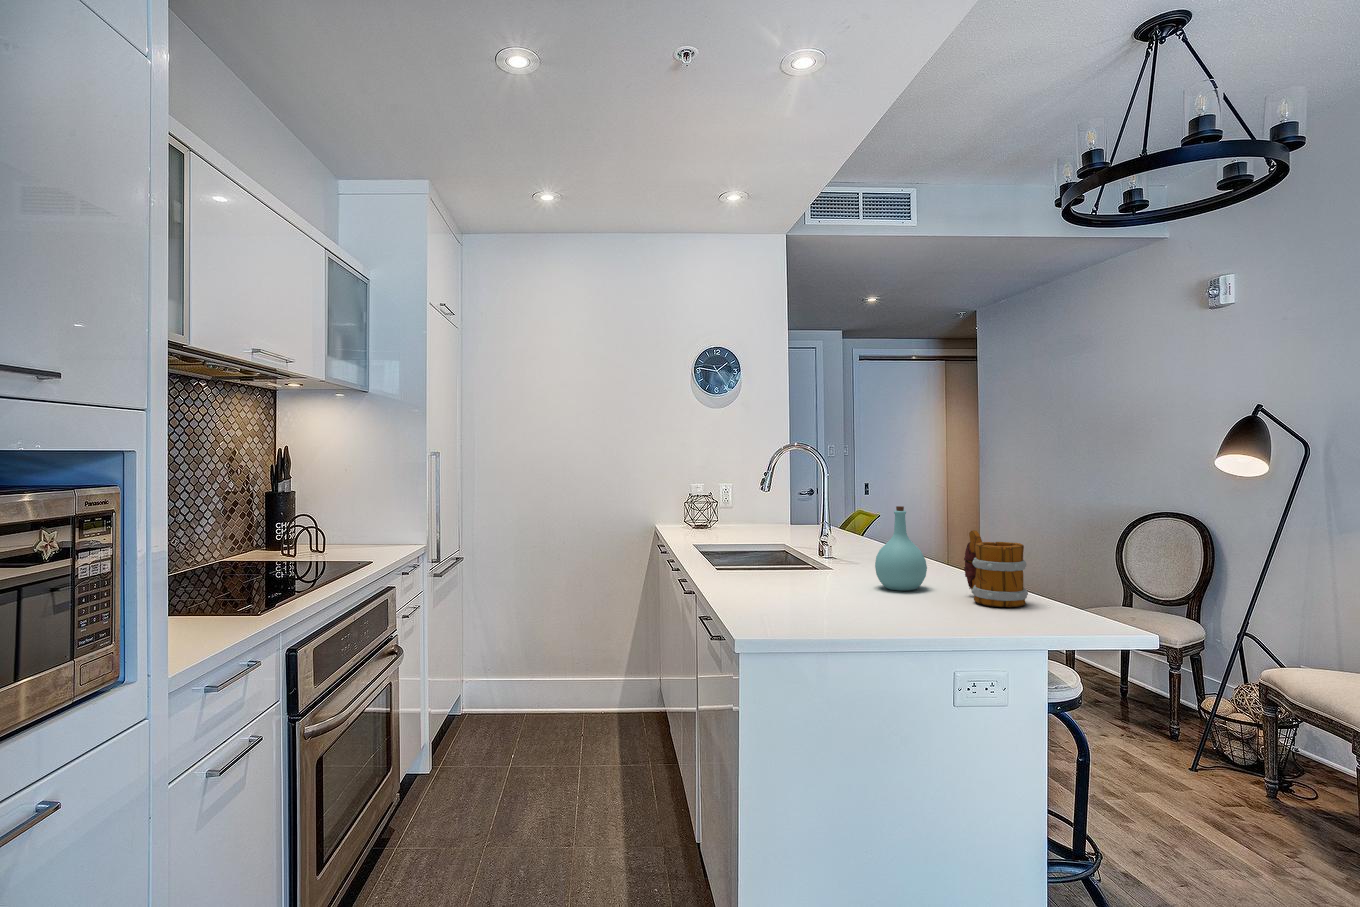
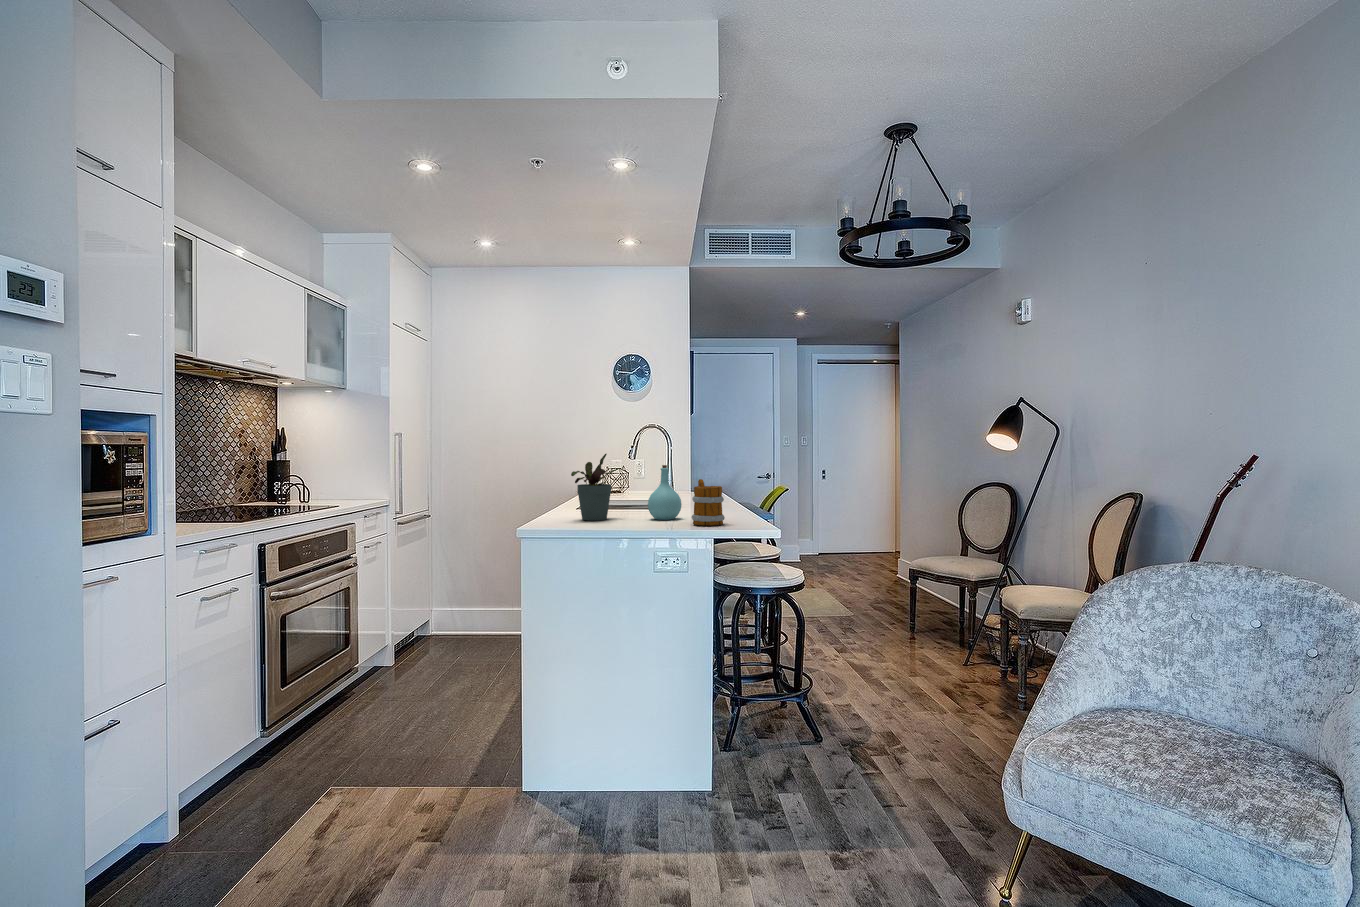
potted plant: none [759,489,824,592] -> present [571,454,618,521]

